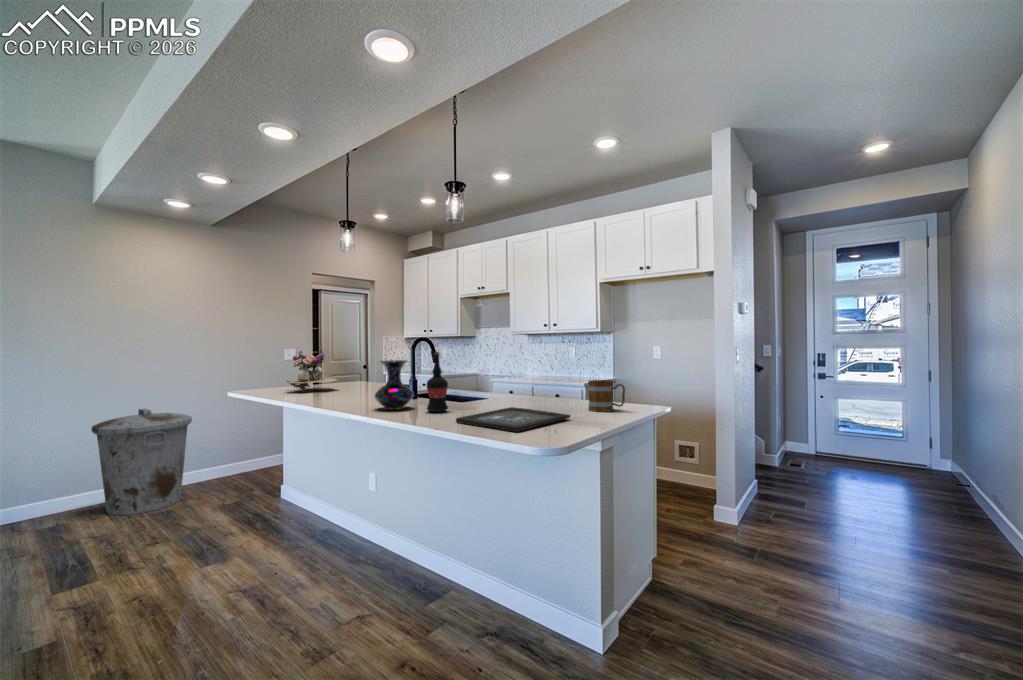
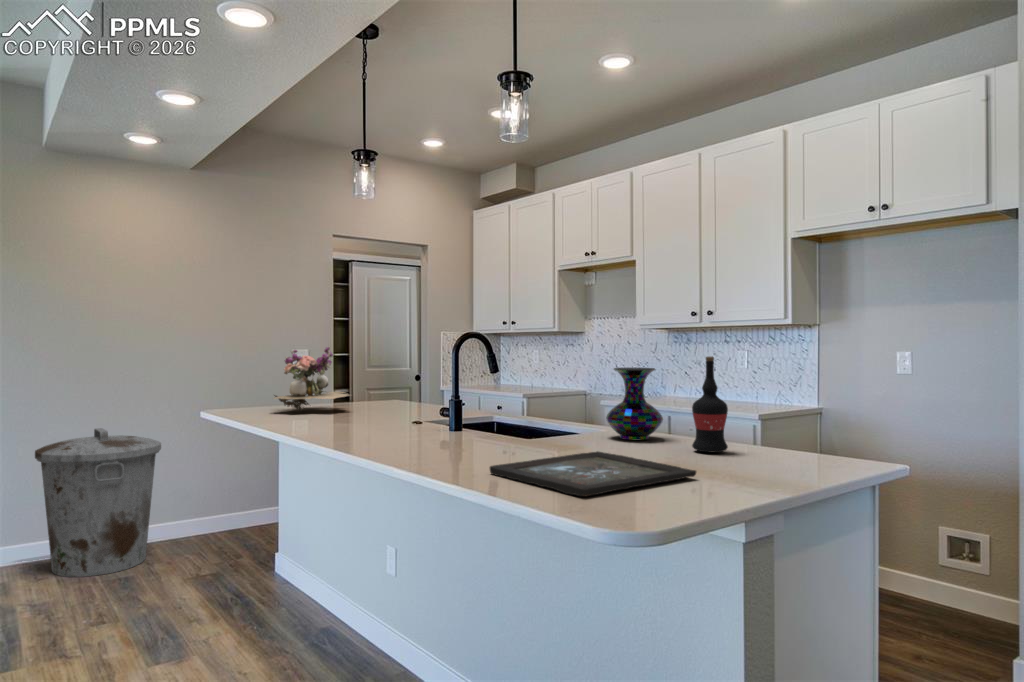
wine bottle: present [427,352,448,412] -> present [692,357,728,452]
vase: present [375,360,414,410] -> present [606,368,663,440]
mug: present [588,380,625,412] -> none [741,409,811,468]

